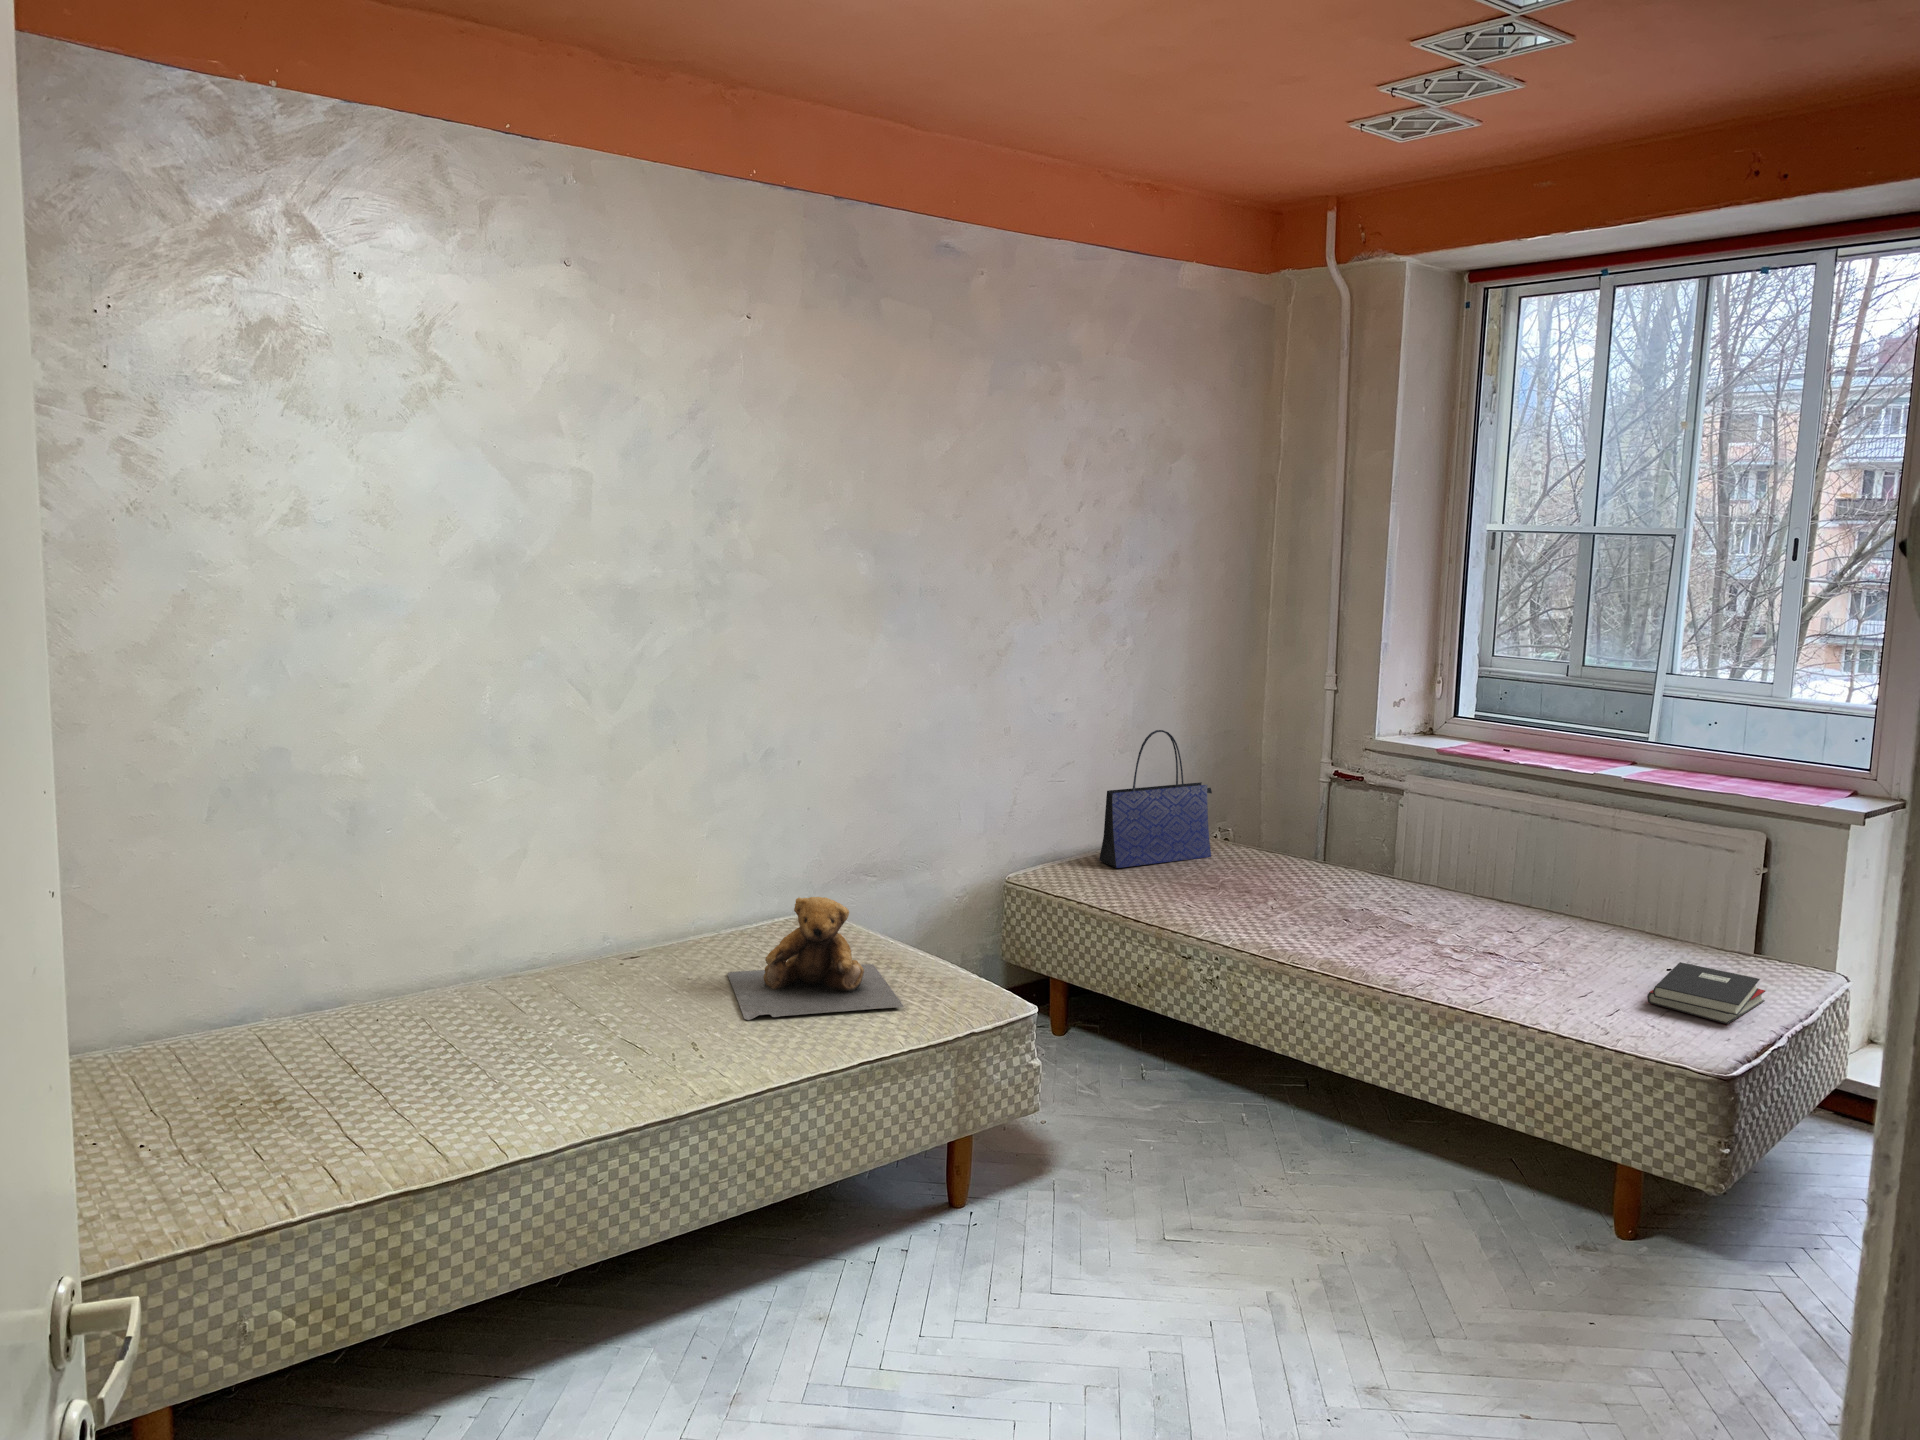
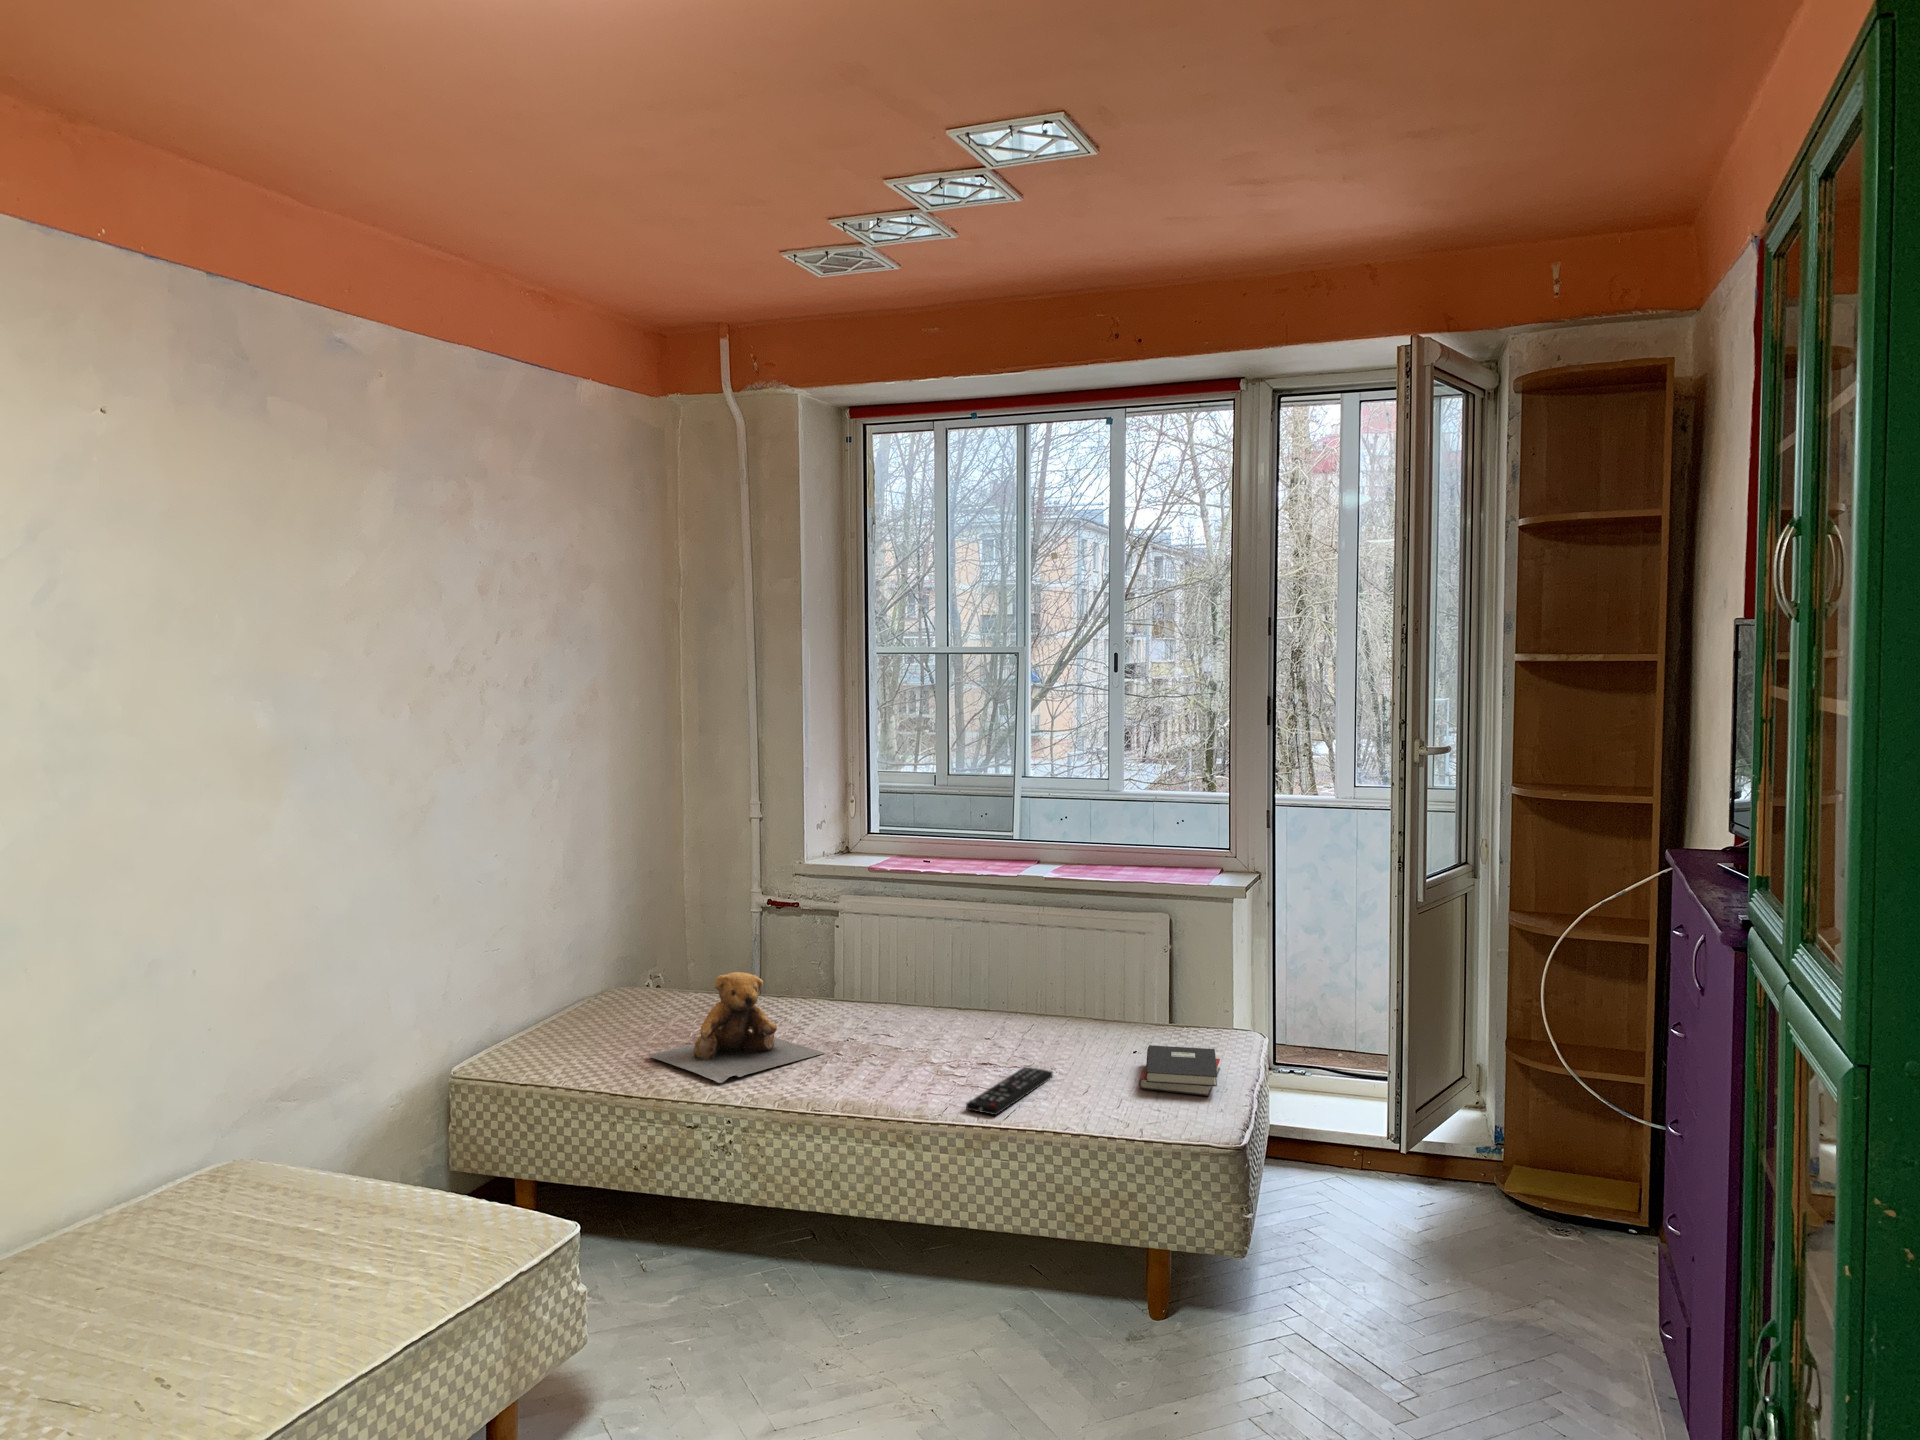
tote bag: present [1099,730,1212,868] -> none [545,876,664,1039]
teddy bear: present [728,897,904,1020] -> present [649,972,824,1083]
remote control: none [1439,960,1556,997] -> present [966,1067,1053,1115]

